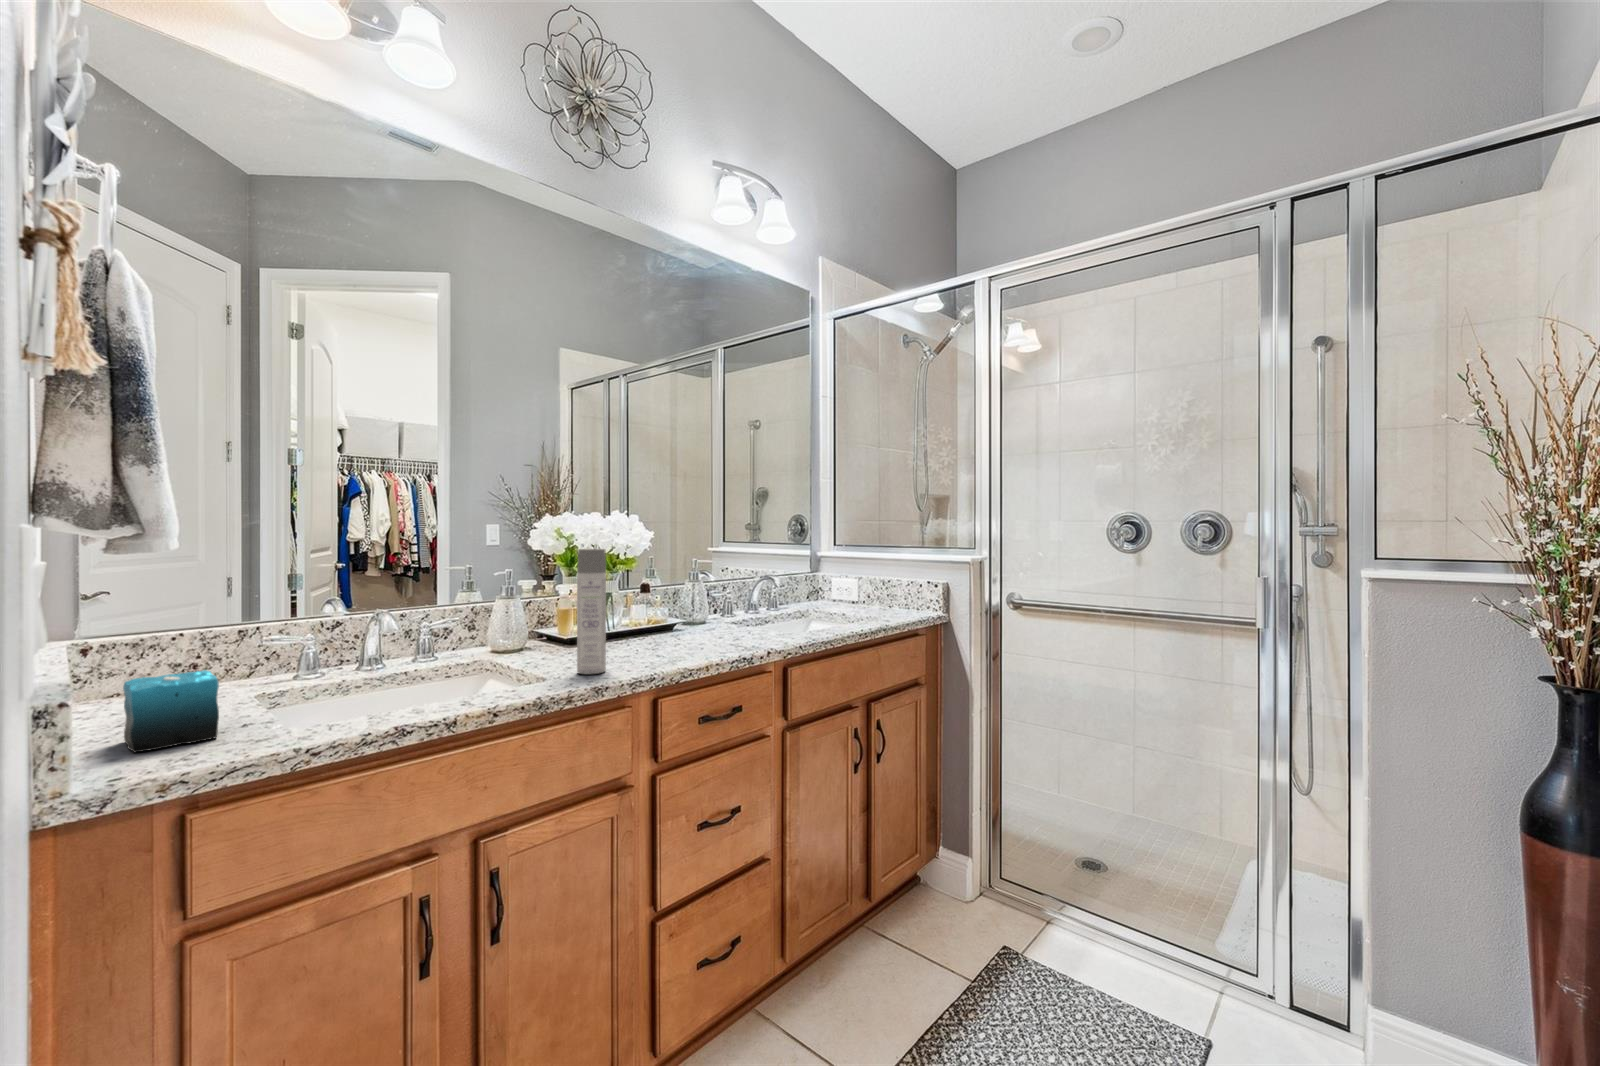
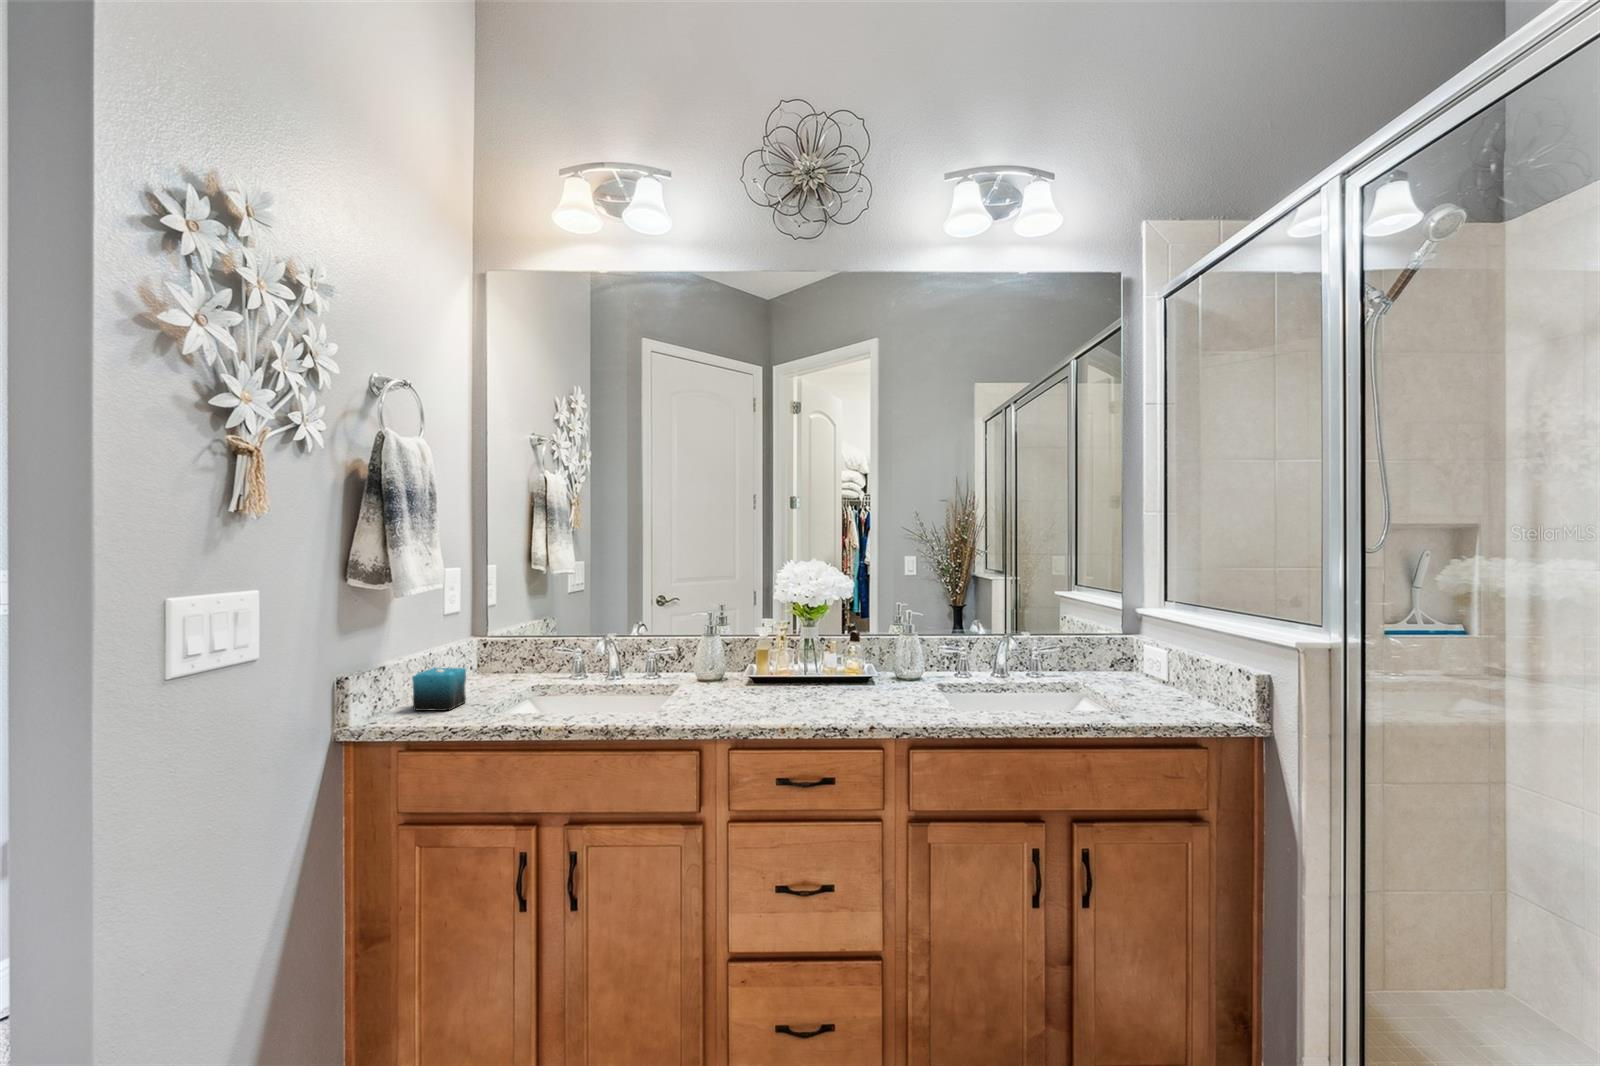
spray bottle: present [577,549,606,674] -> none [682,603,707,715]

